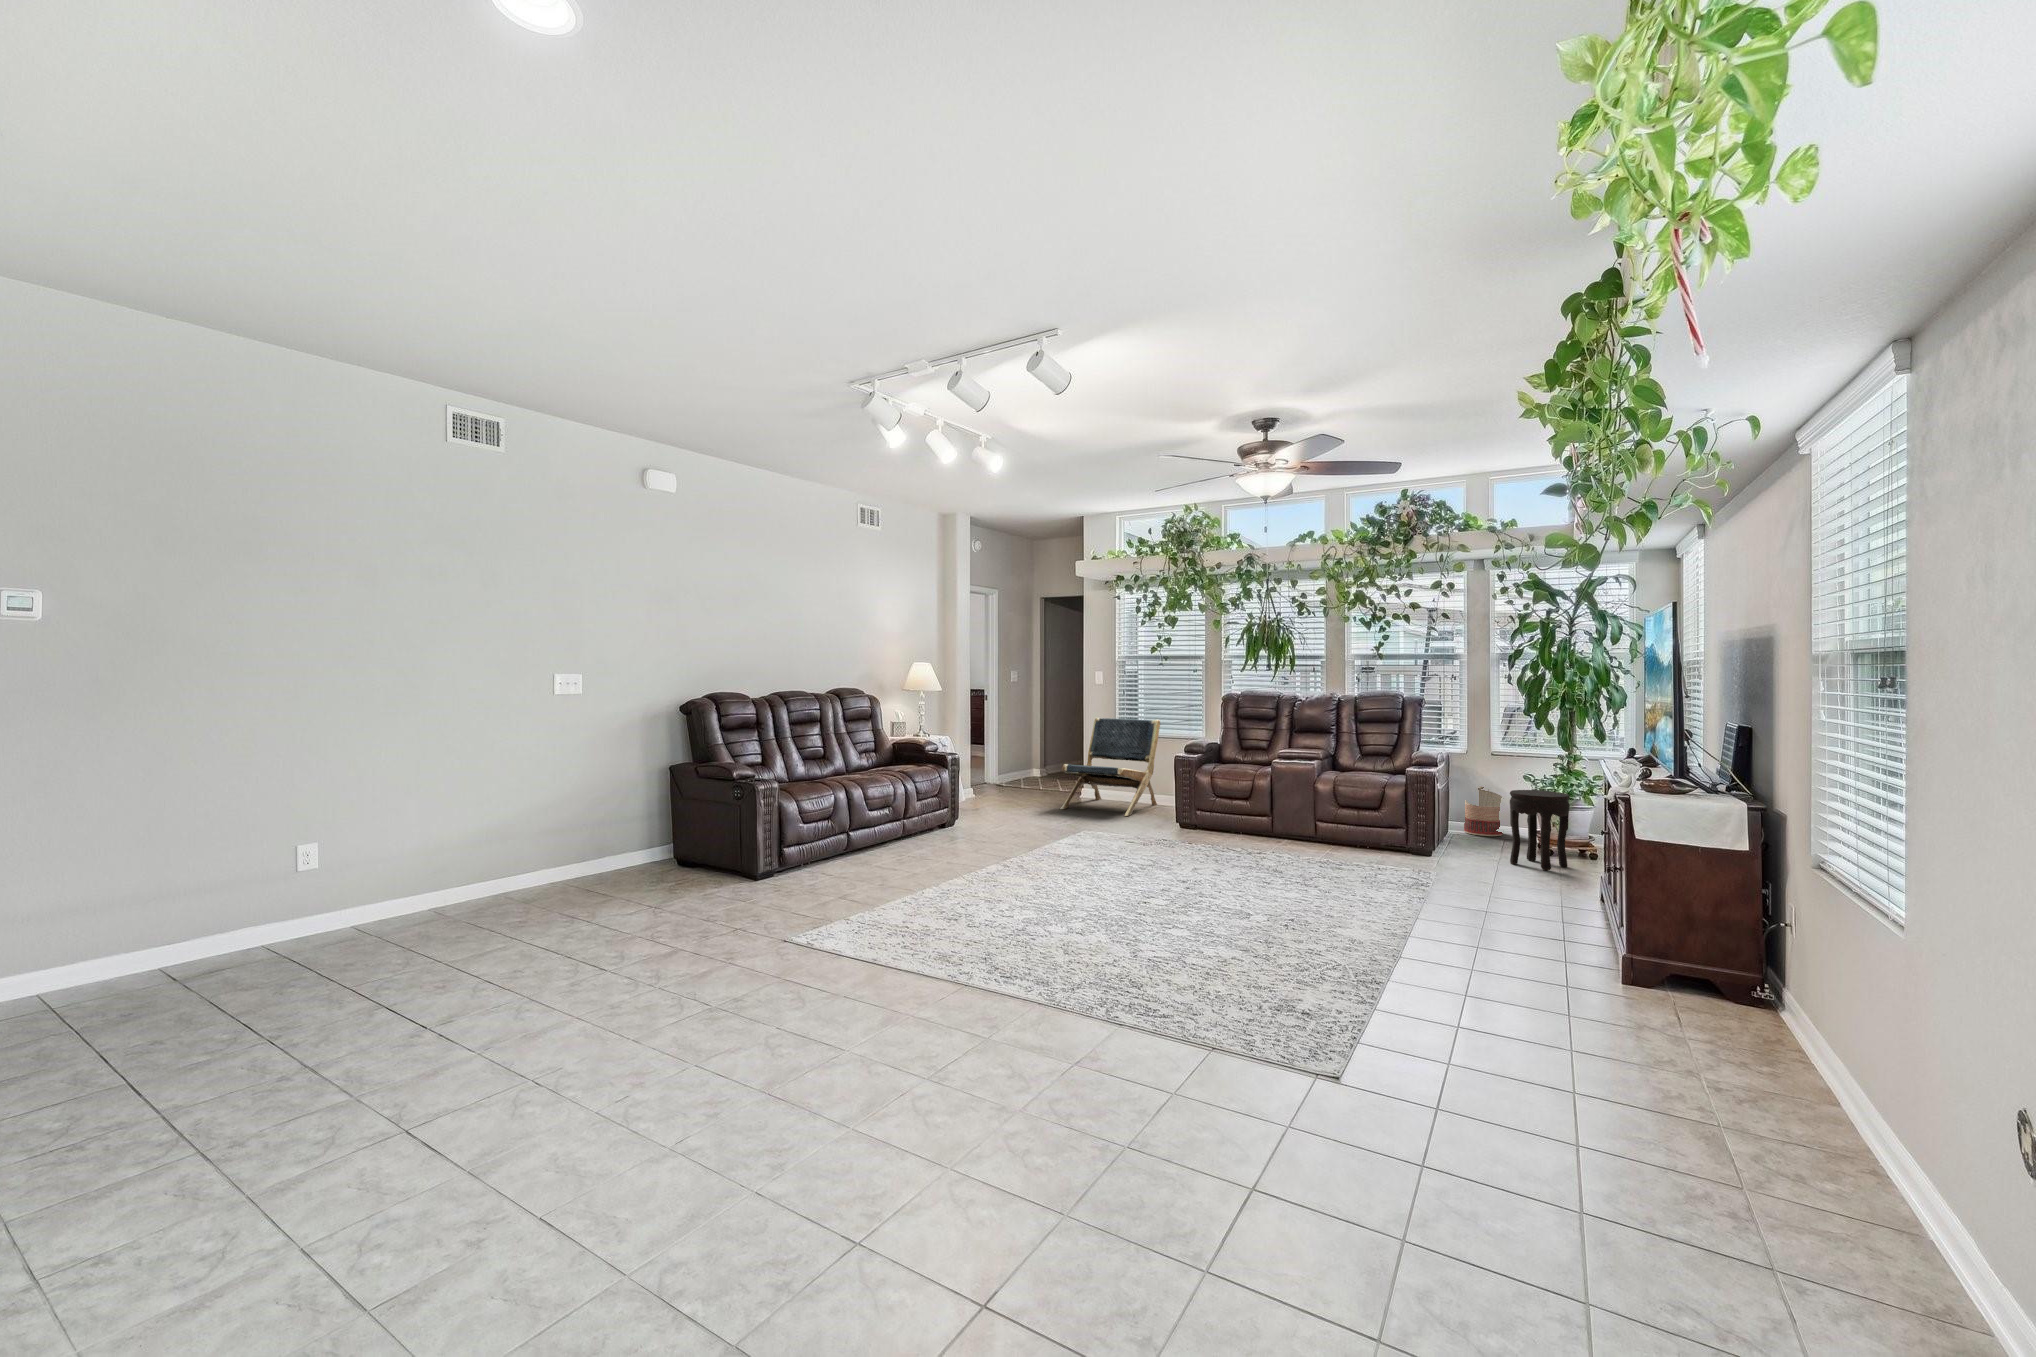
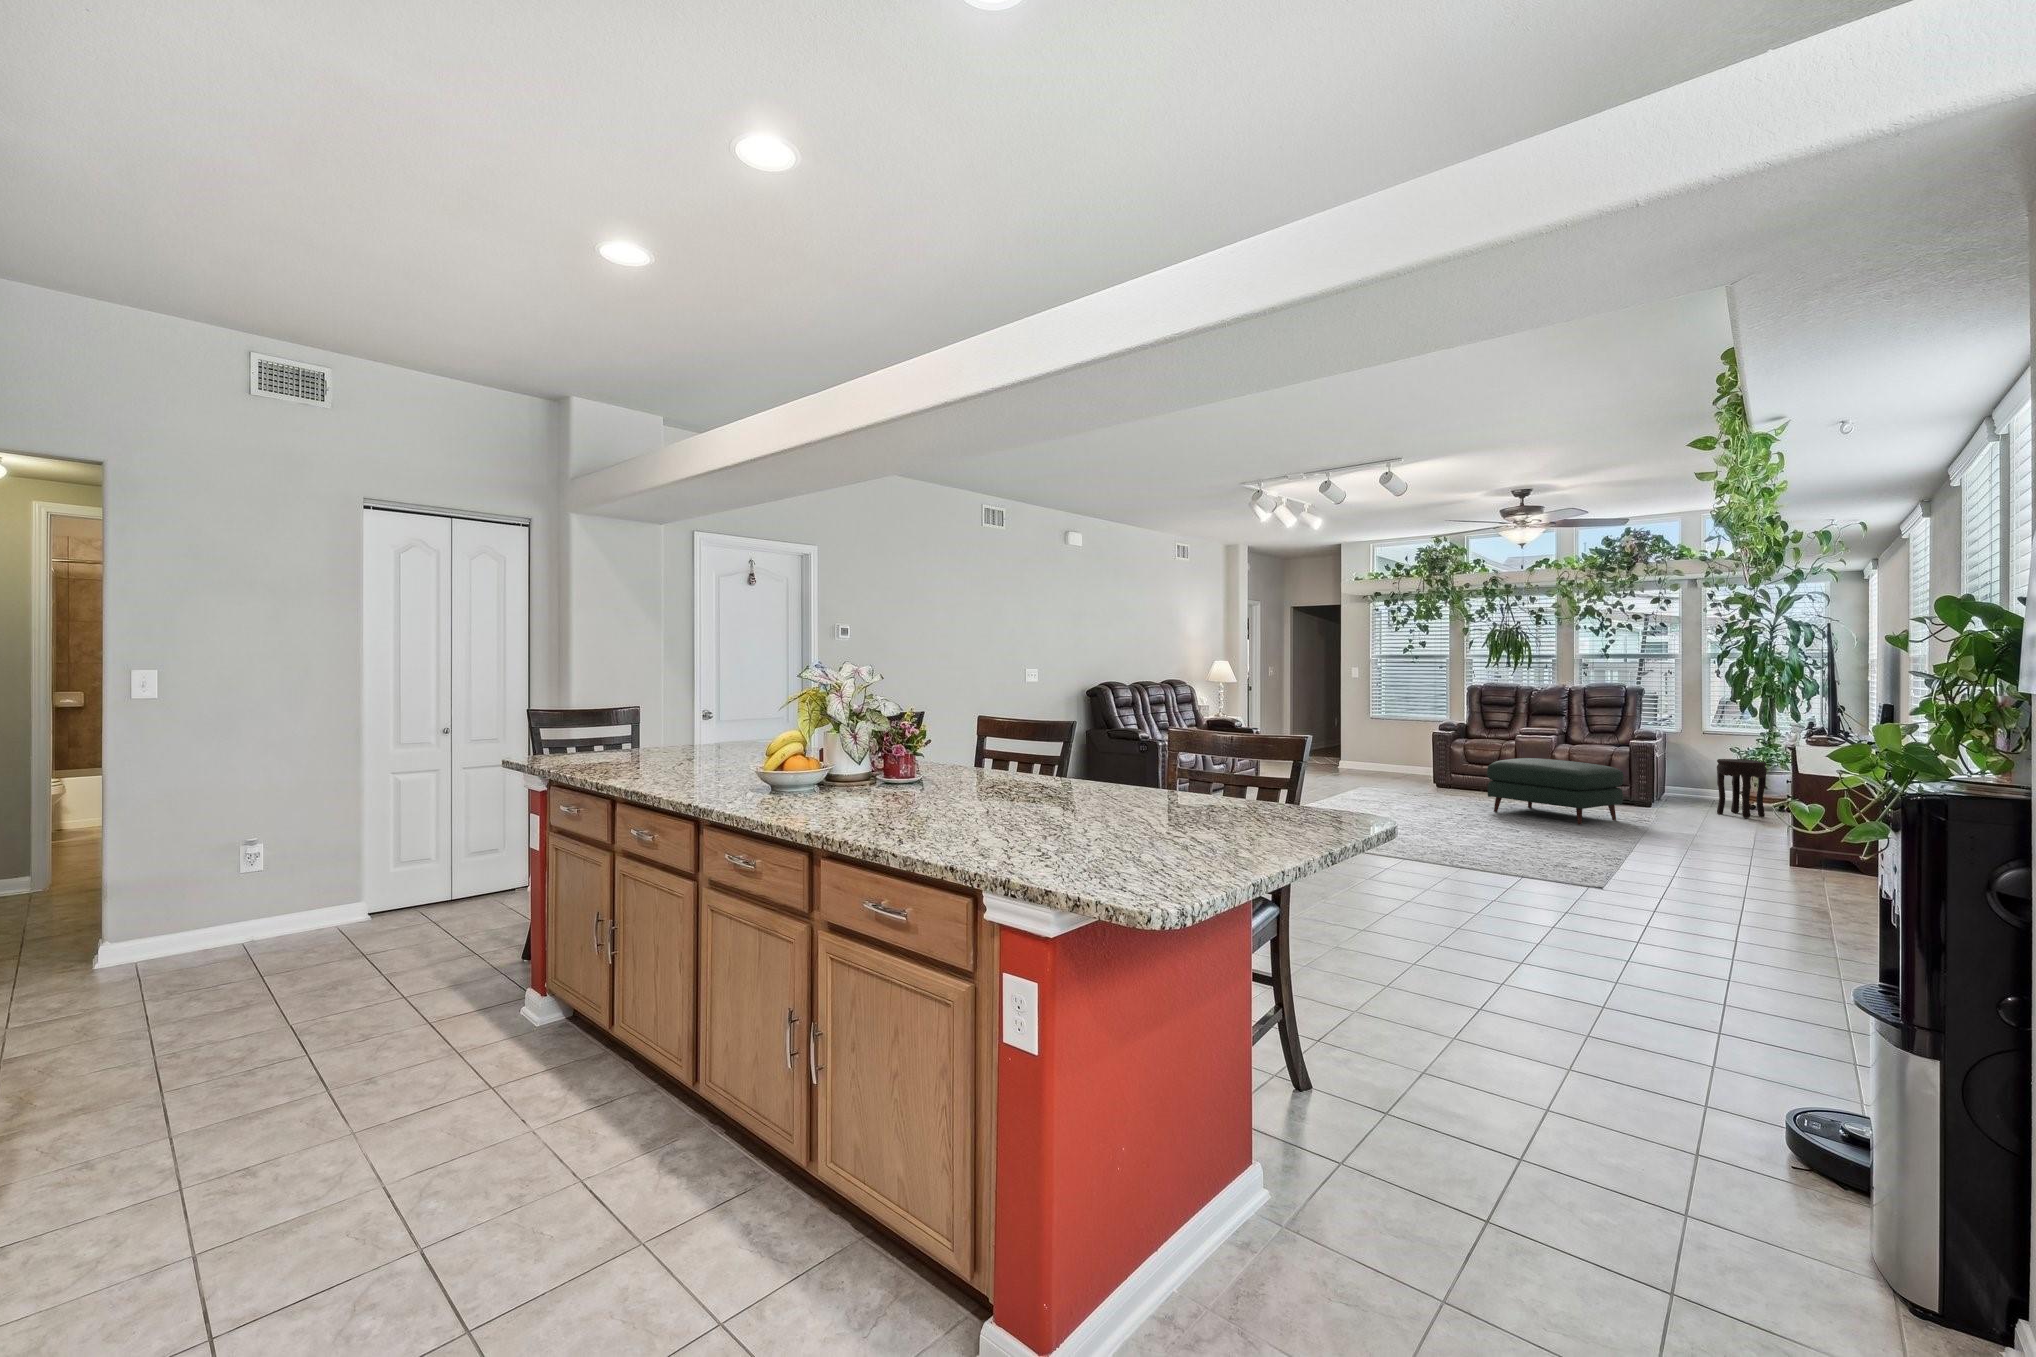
lounge chair: present [1060,717,1160,816] -> none [1332,705,1412,780]
basket: present [1464,787,1503,836] -> none [1678,759,1713,799]
ottoman: none [1222,795,1394,895] -> present [1487,758,1624,825]

